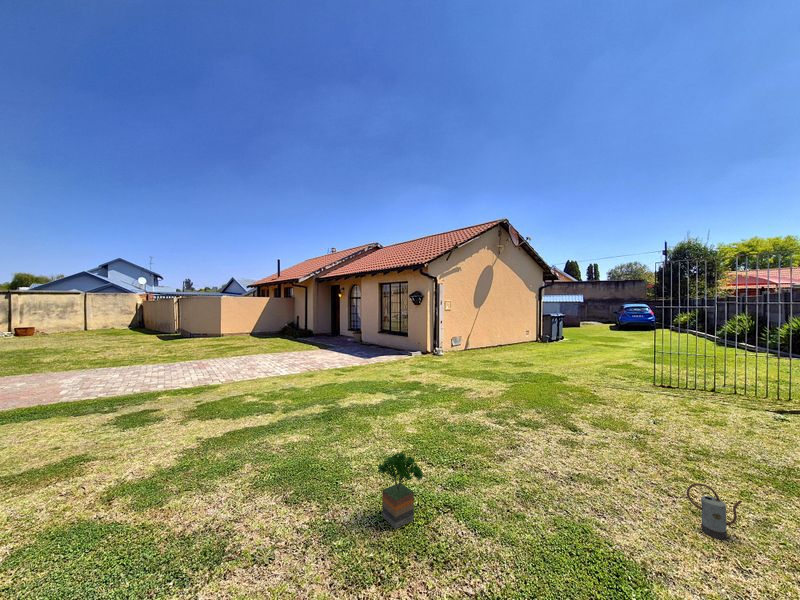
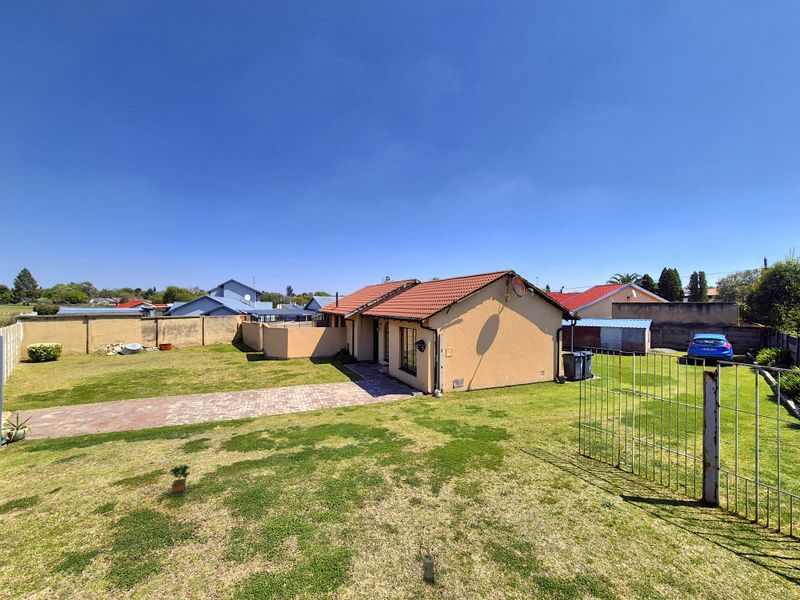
potted tree: present [378,453,424,529] -> present [170,465,190,497]

